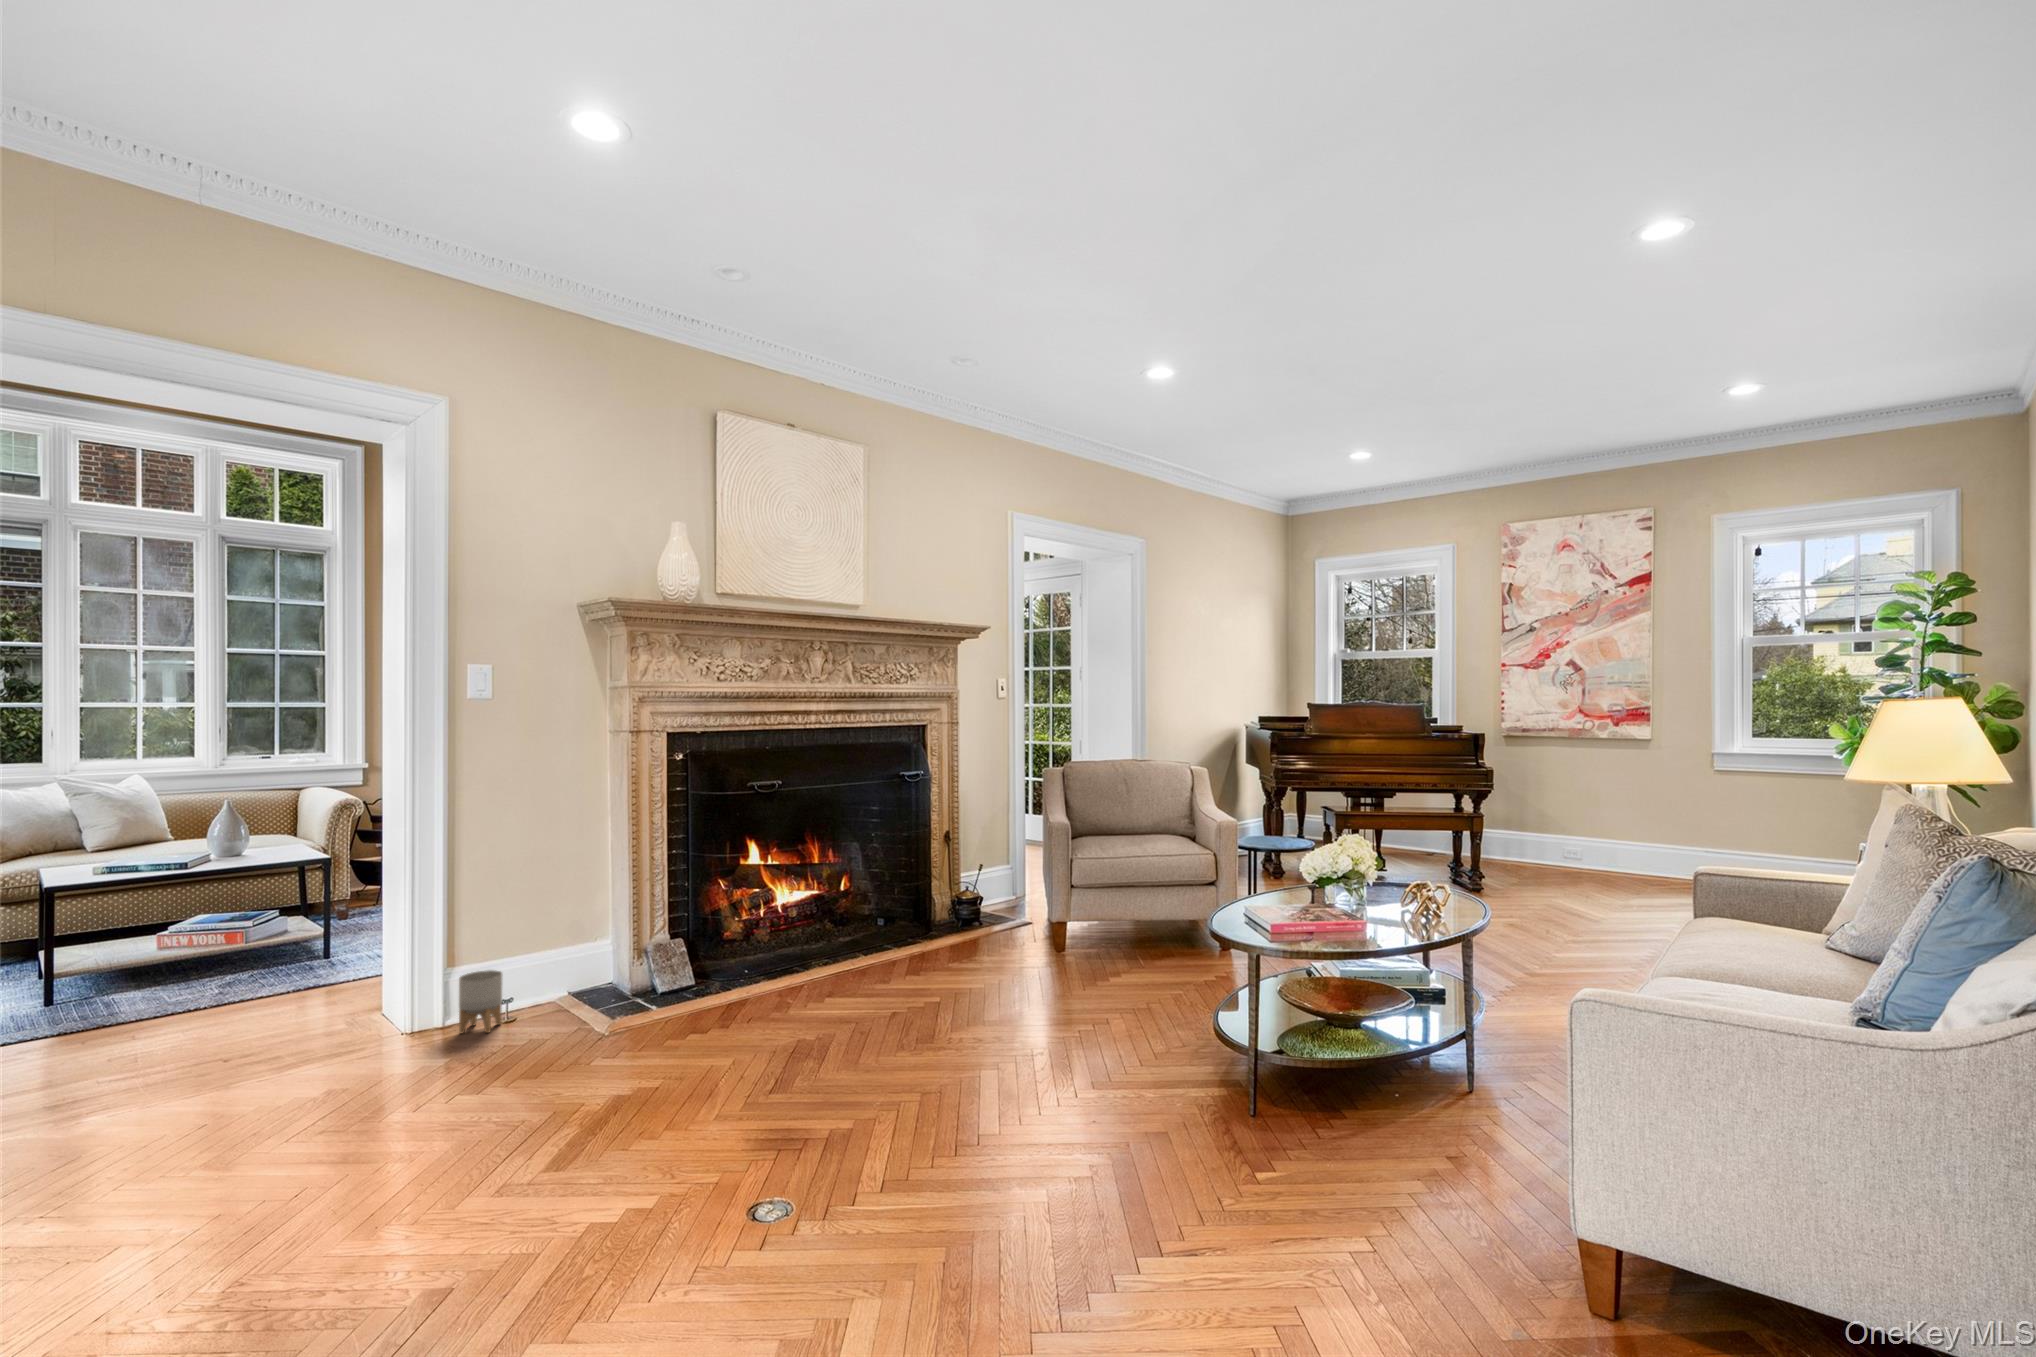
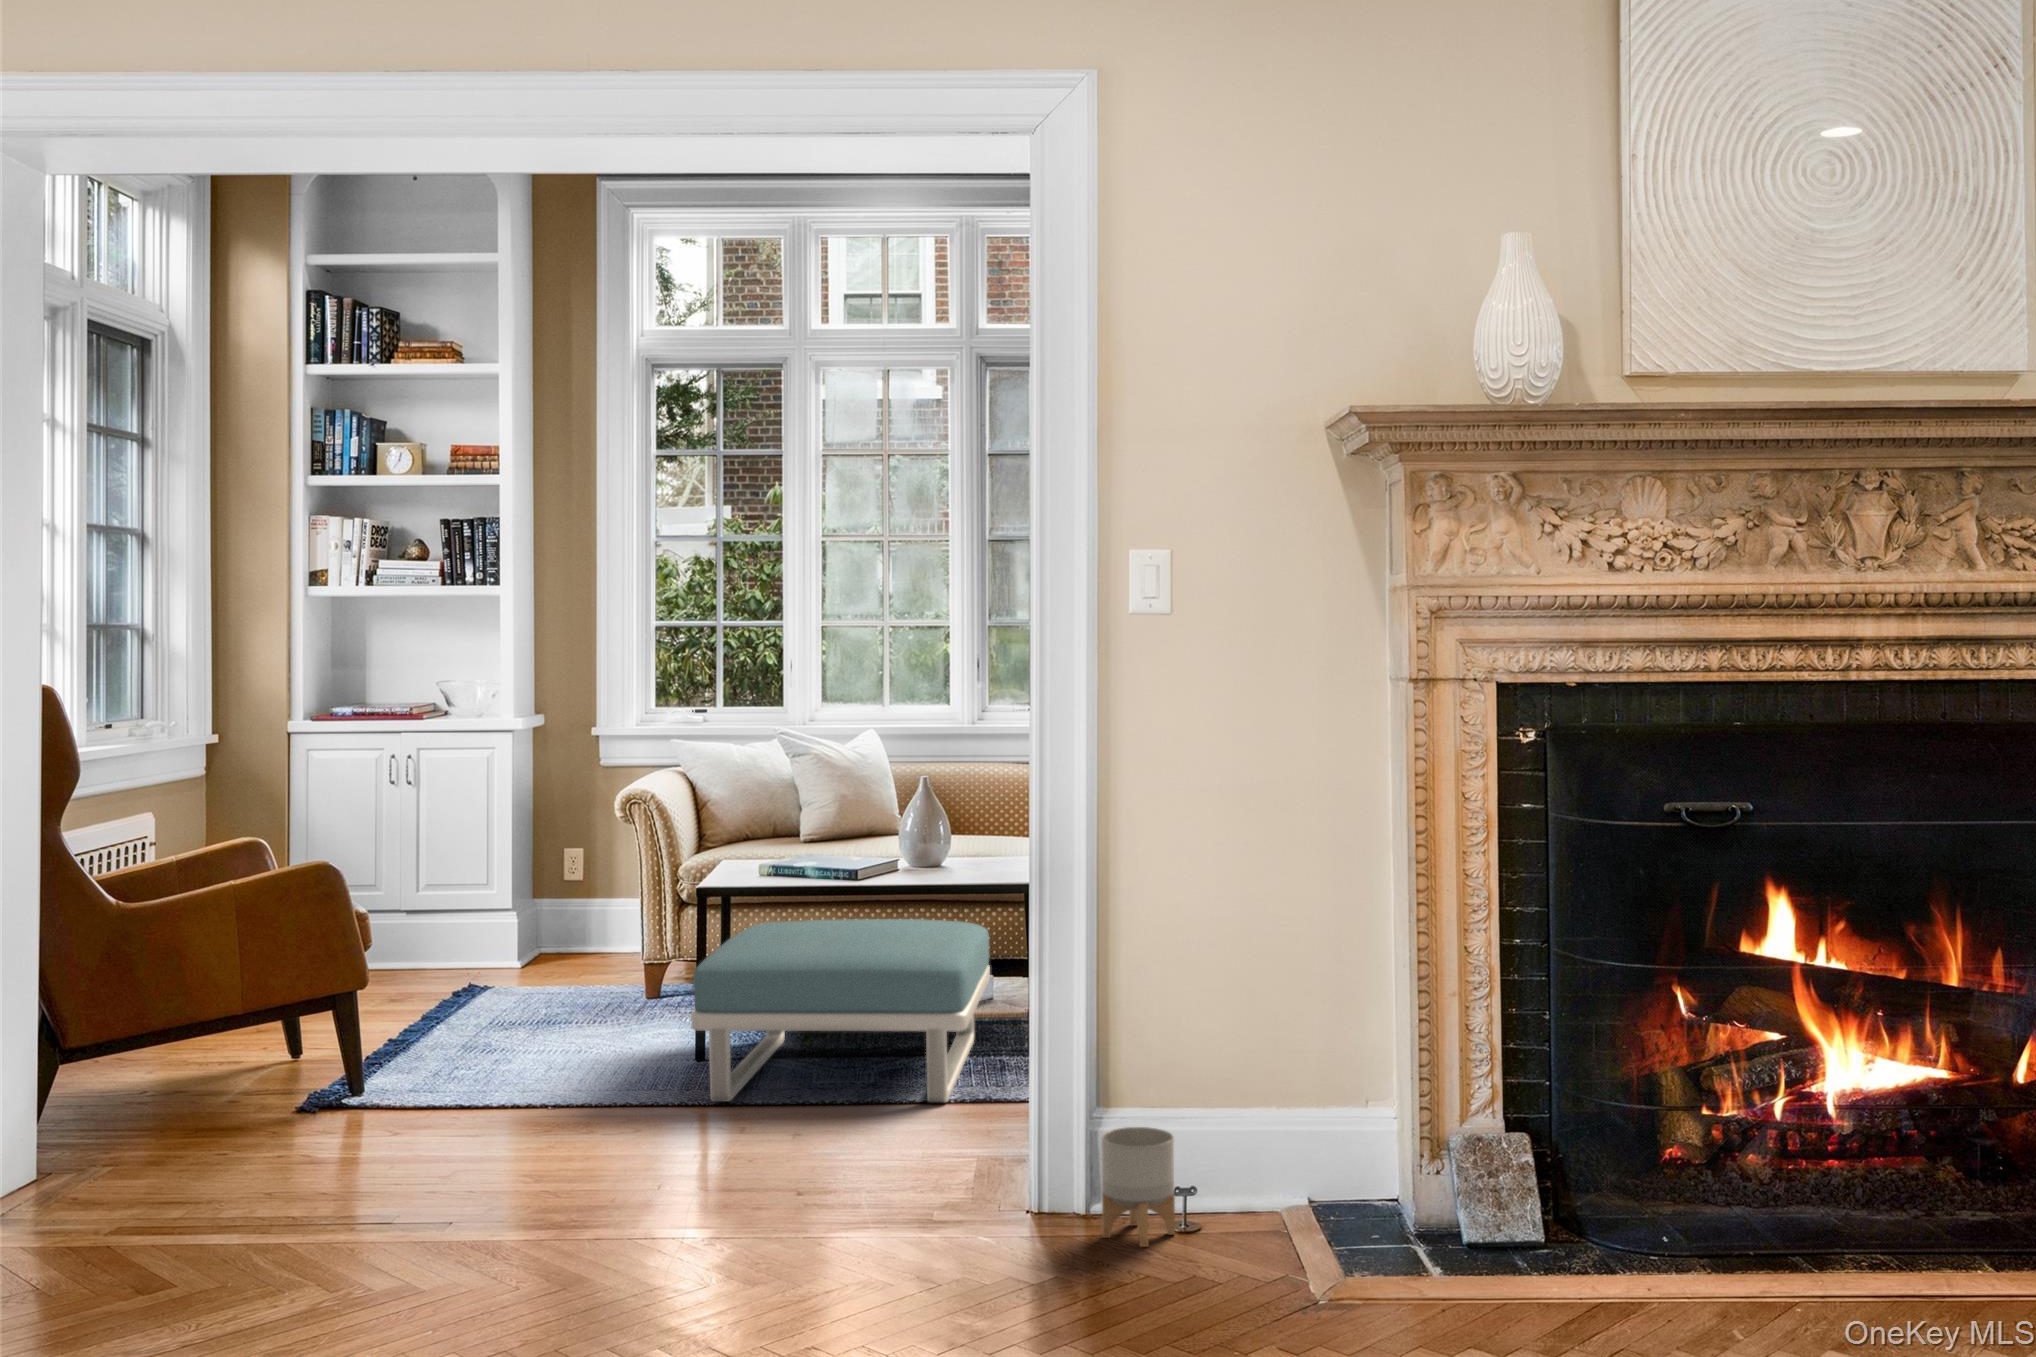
footstool: none [73,887,306,1026] -> present [691,919,990,1103]

